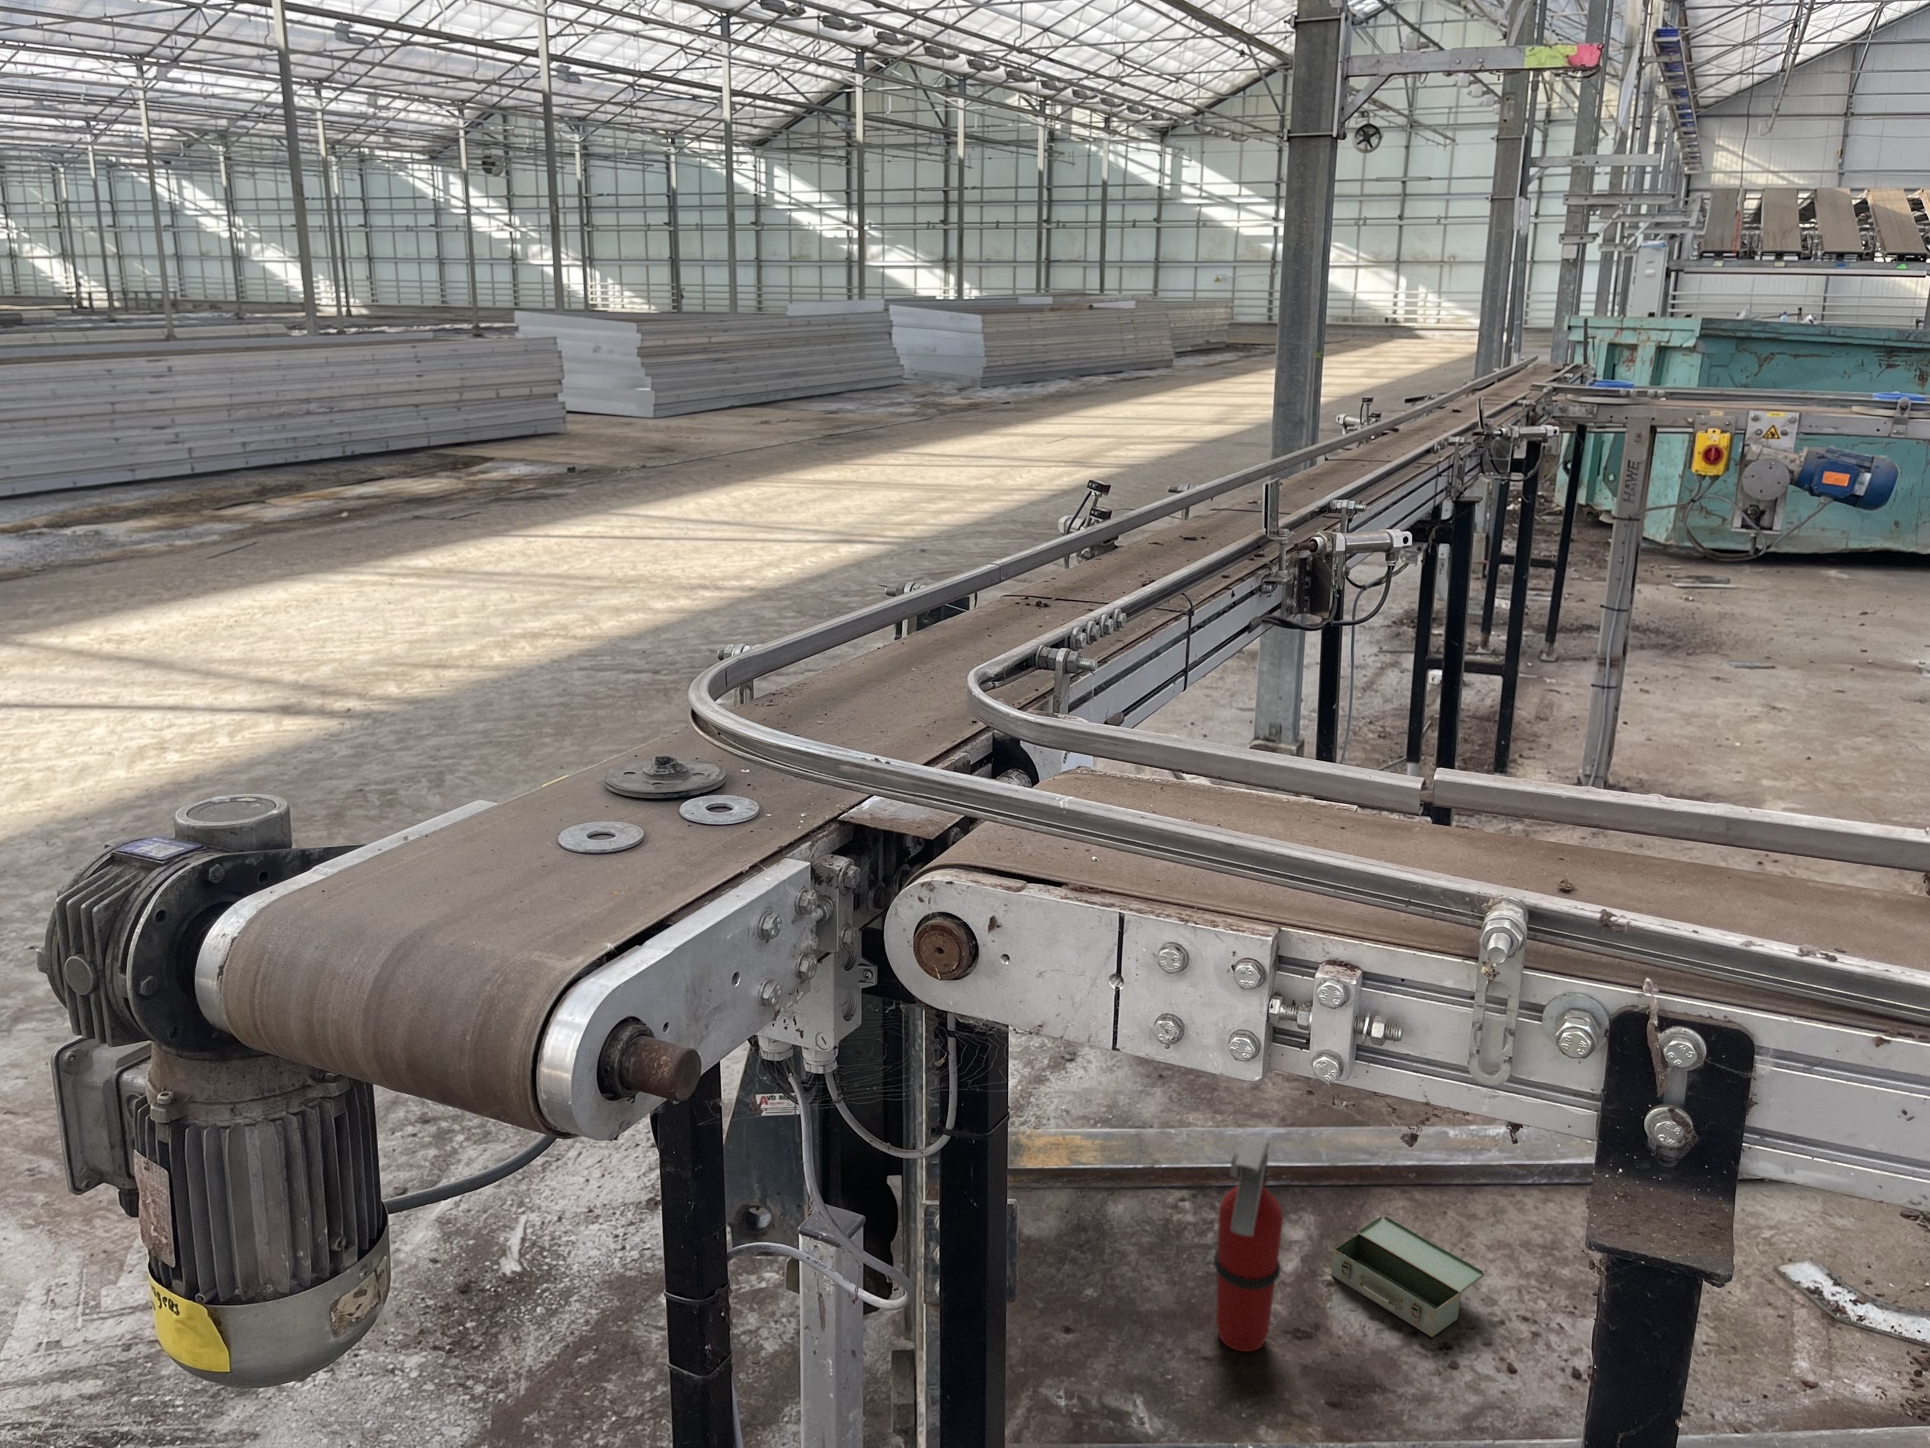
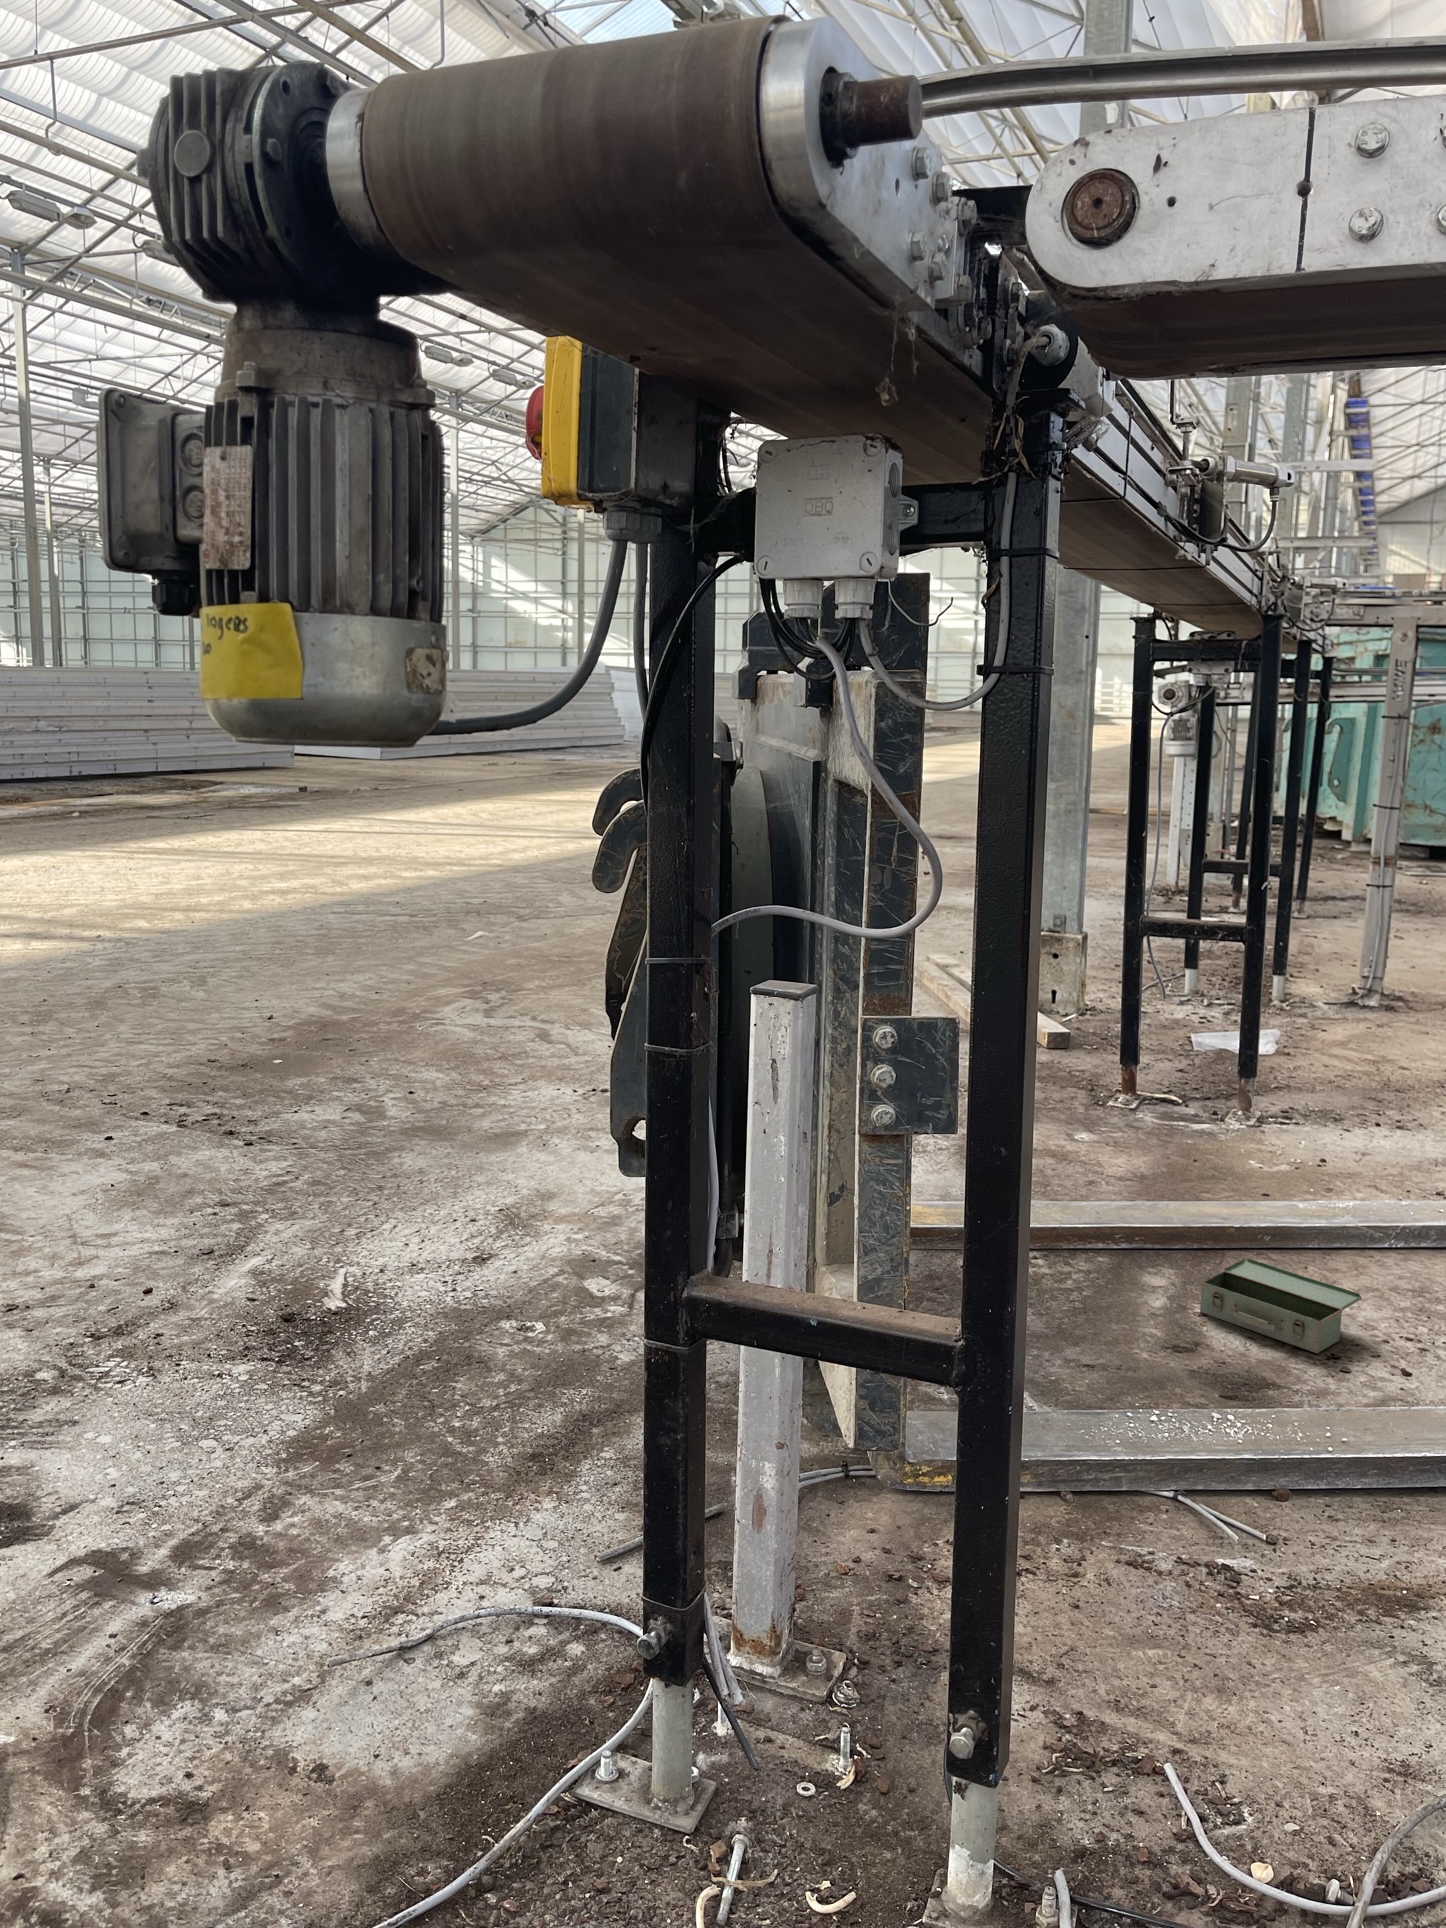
fire extinguisher: present [1214,1136,1283,1352] -> none [1090,1125,1163,1365]

